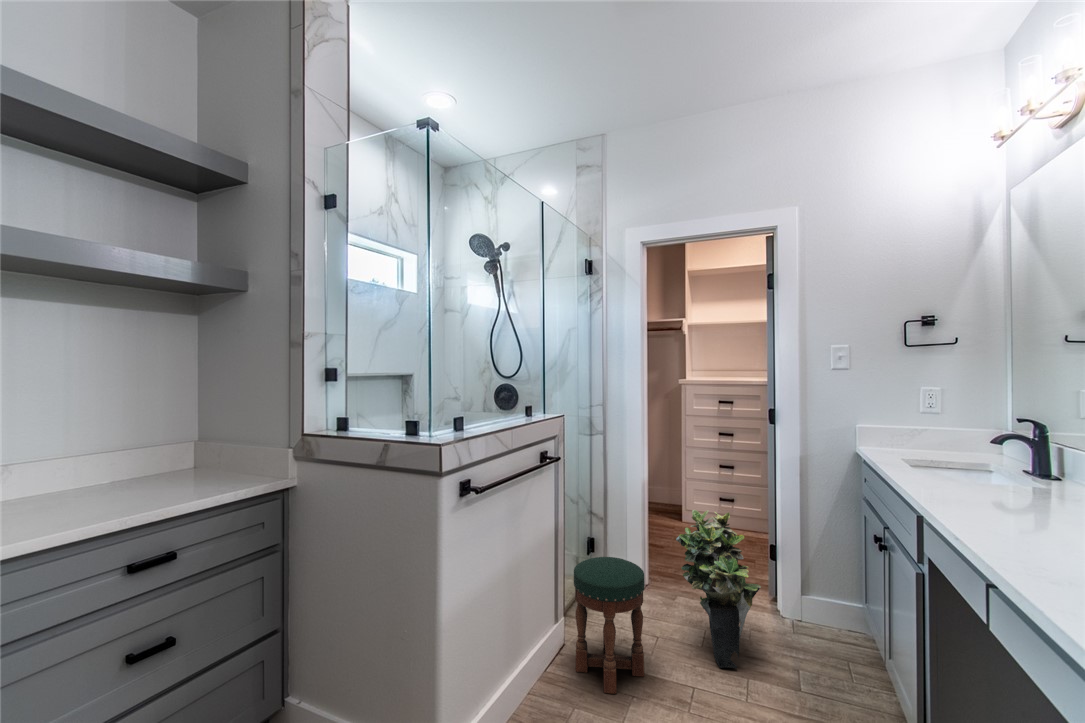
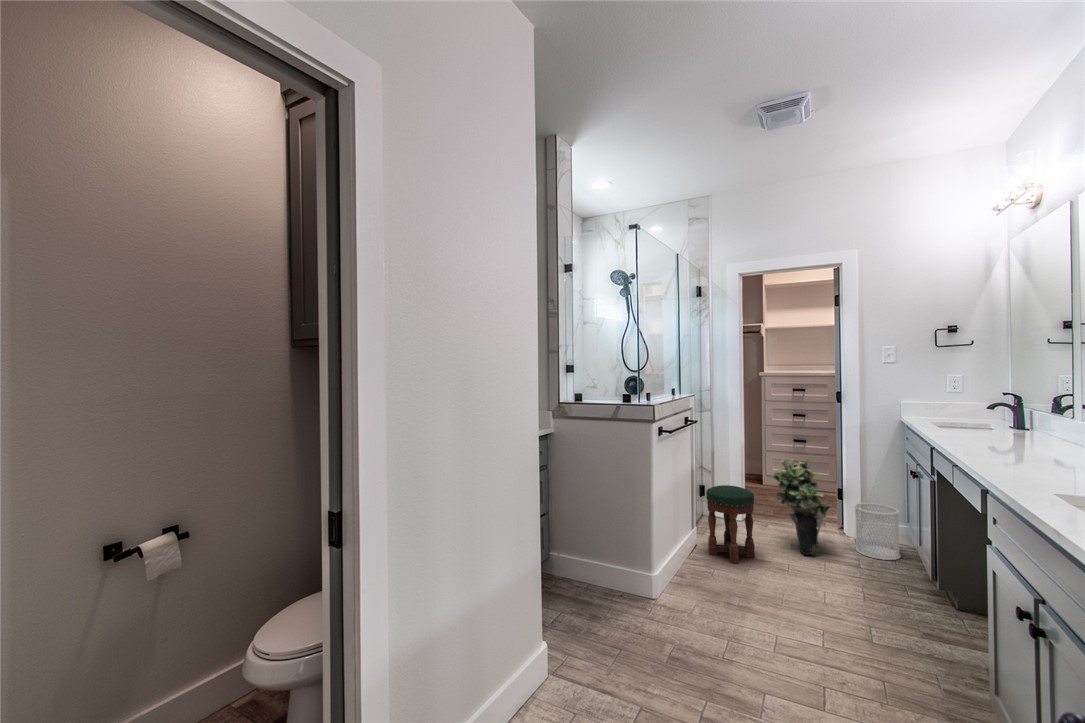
wastebasket: none [793,576,859,674] -> present [854,503,900,560]

